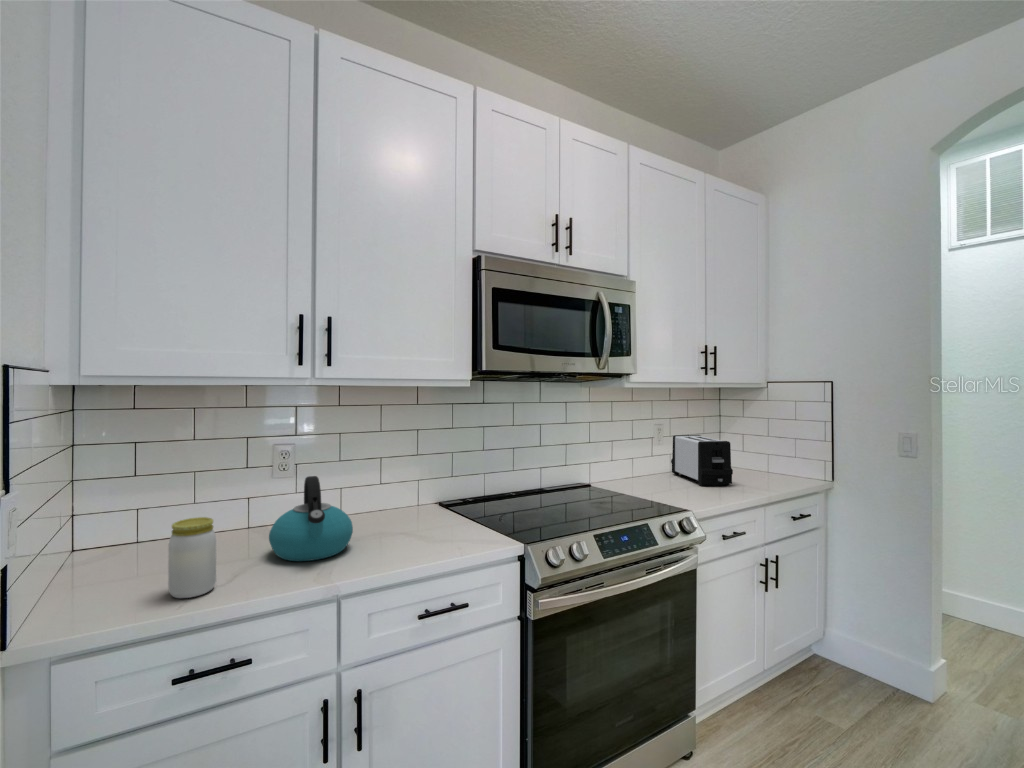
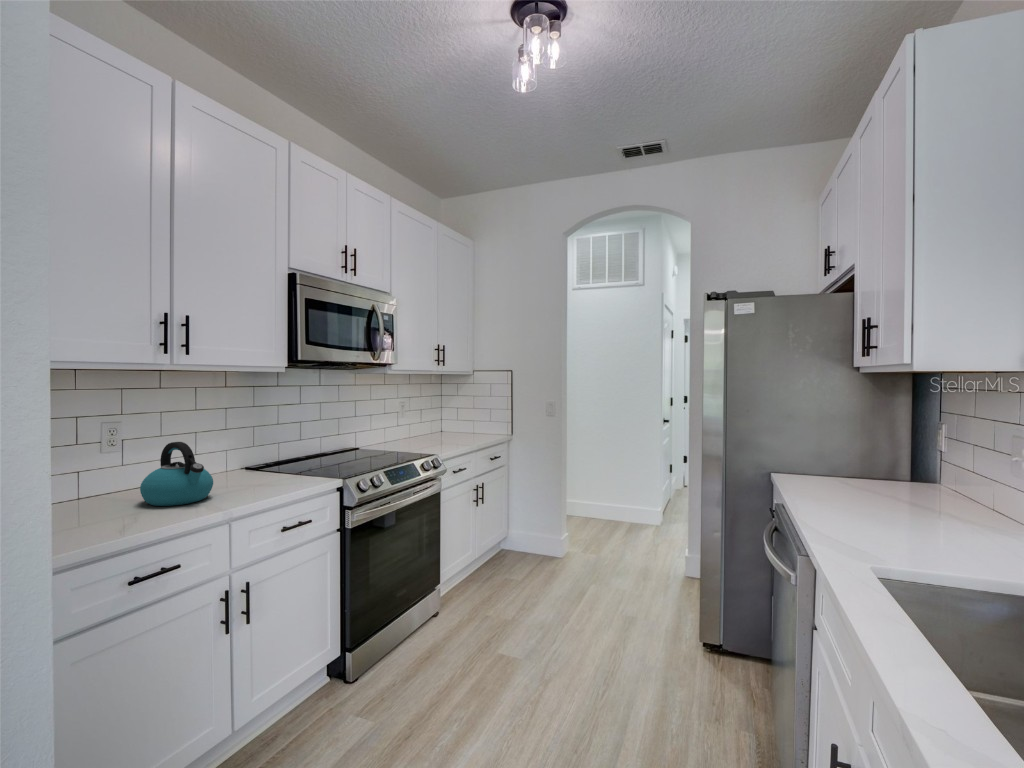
toaster: present [671,435,733,486] -> none [413,409,457,443]
jar: present [168,517,216,598] -> none [94,471,134,530]

